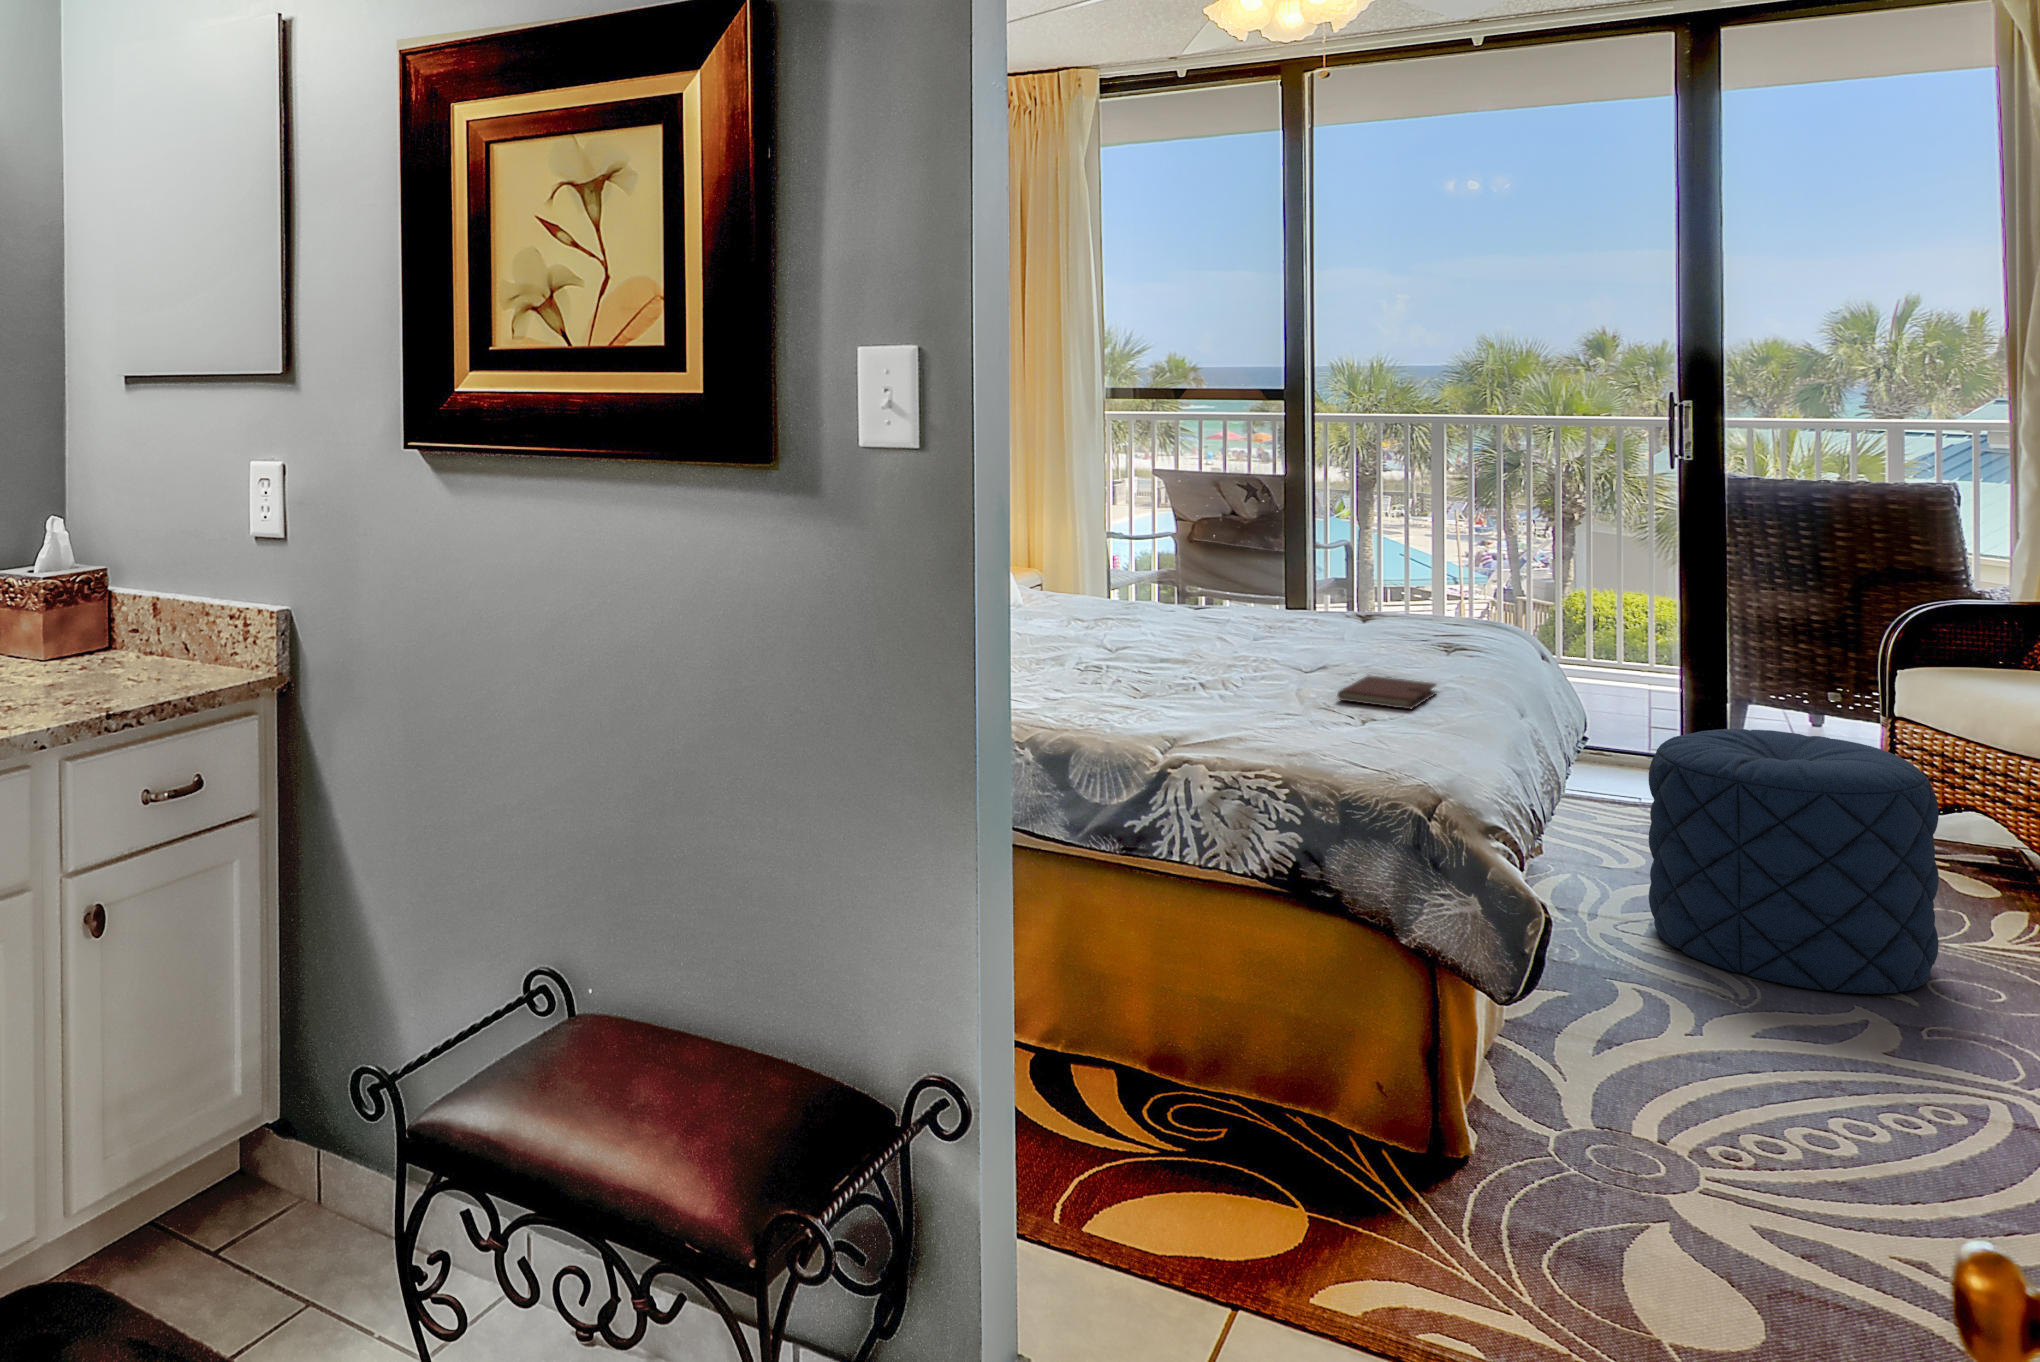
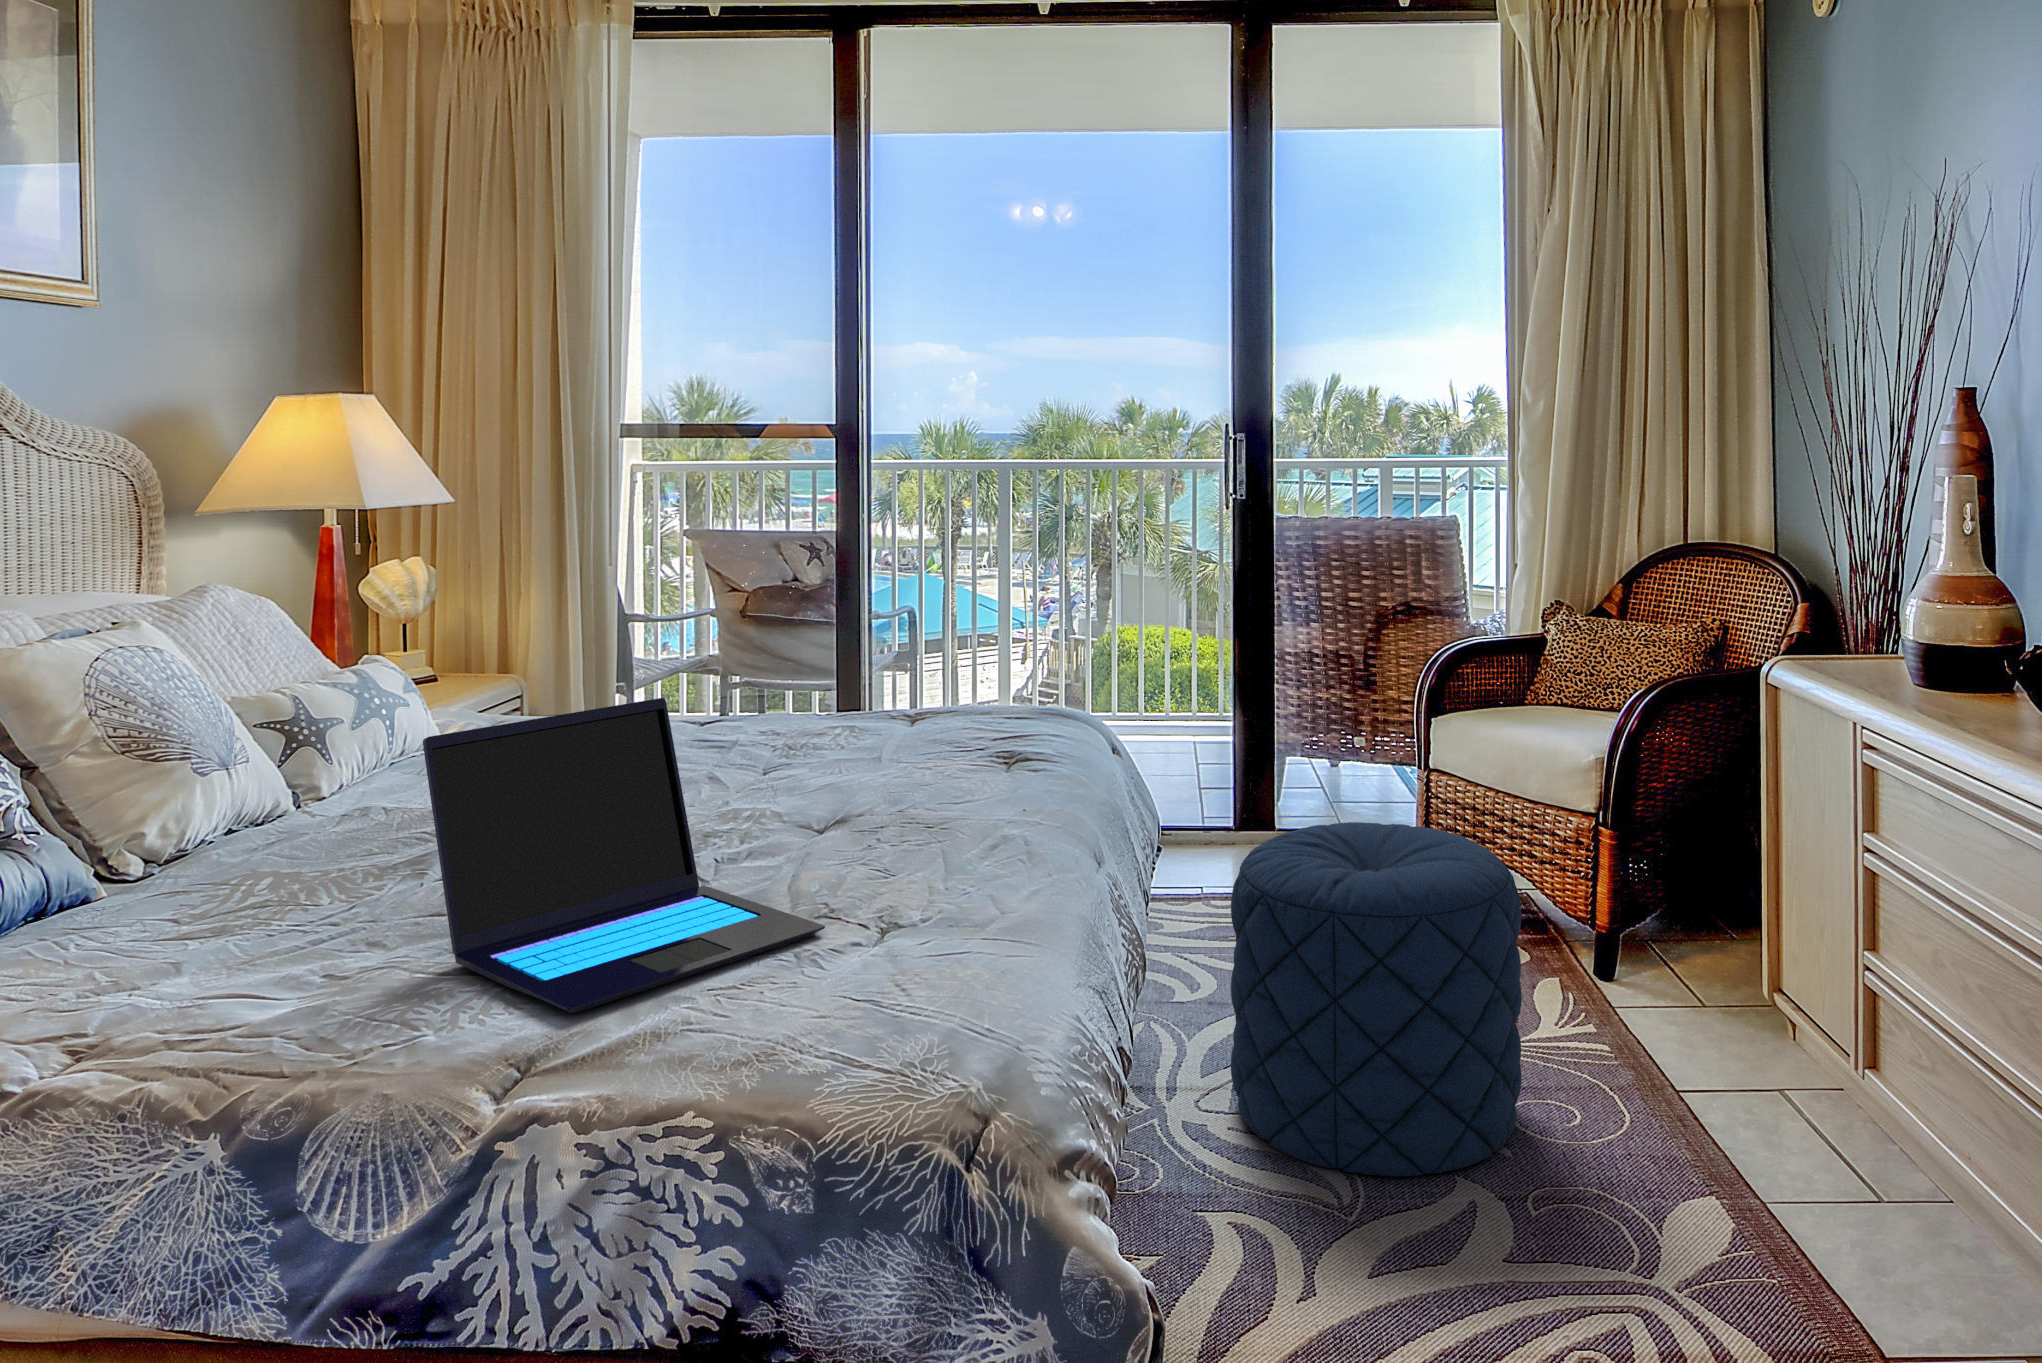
laptop: none [1082,575,1329,729] -> present [423,698,825,1013]
notebook: present [1337,676,1436,709] -> none [845,830,987,892]

